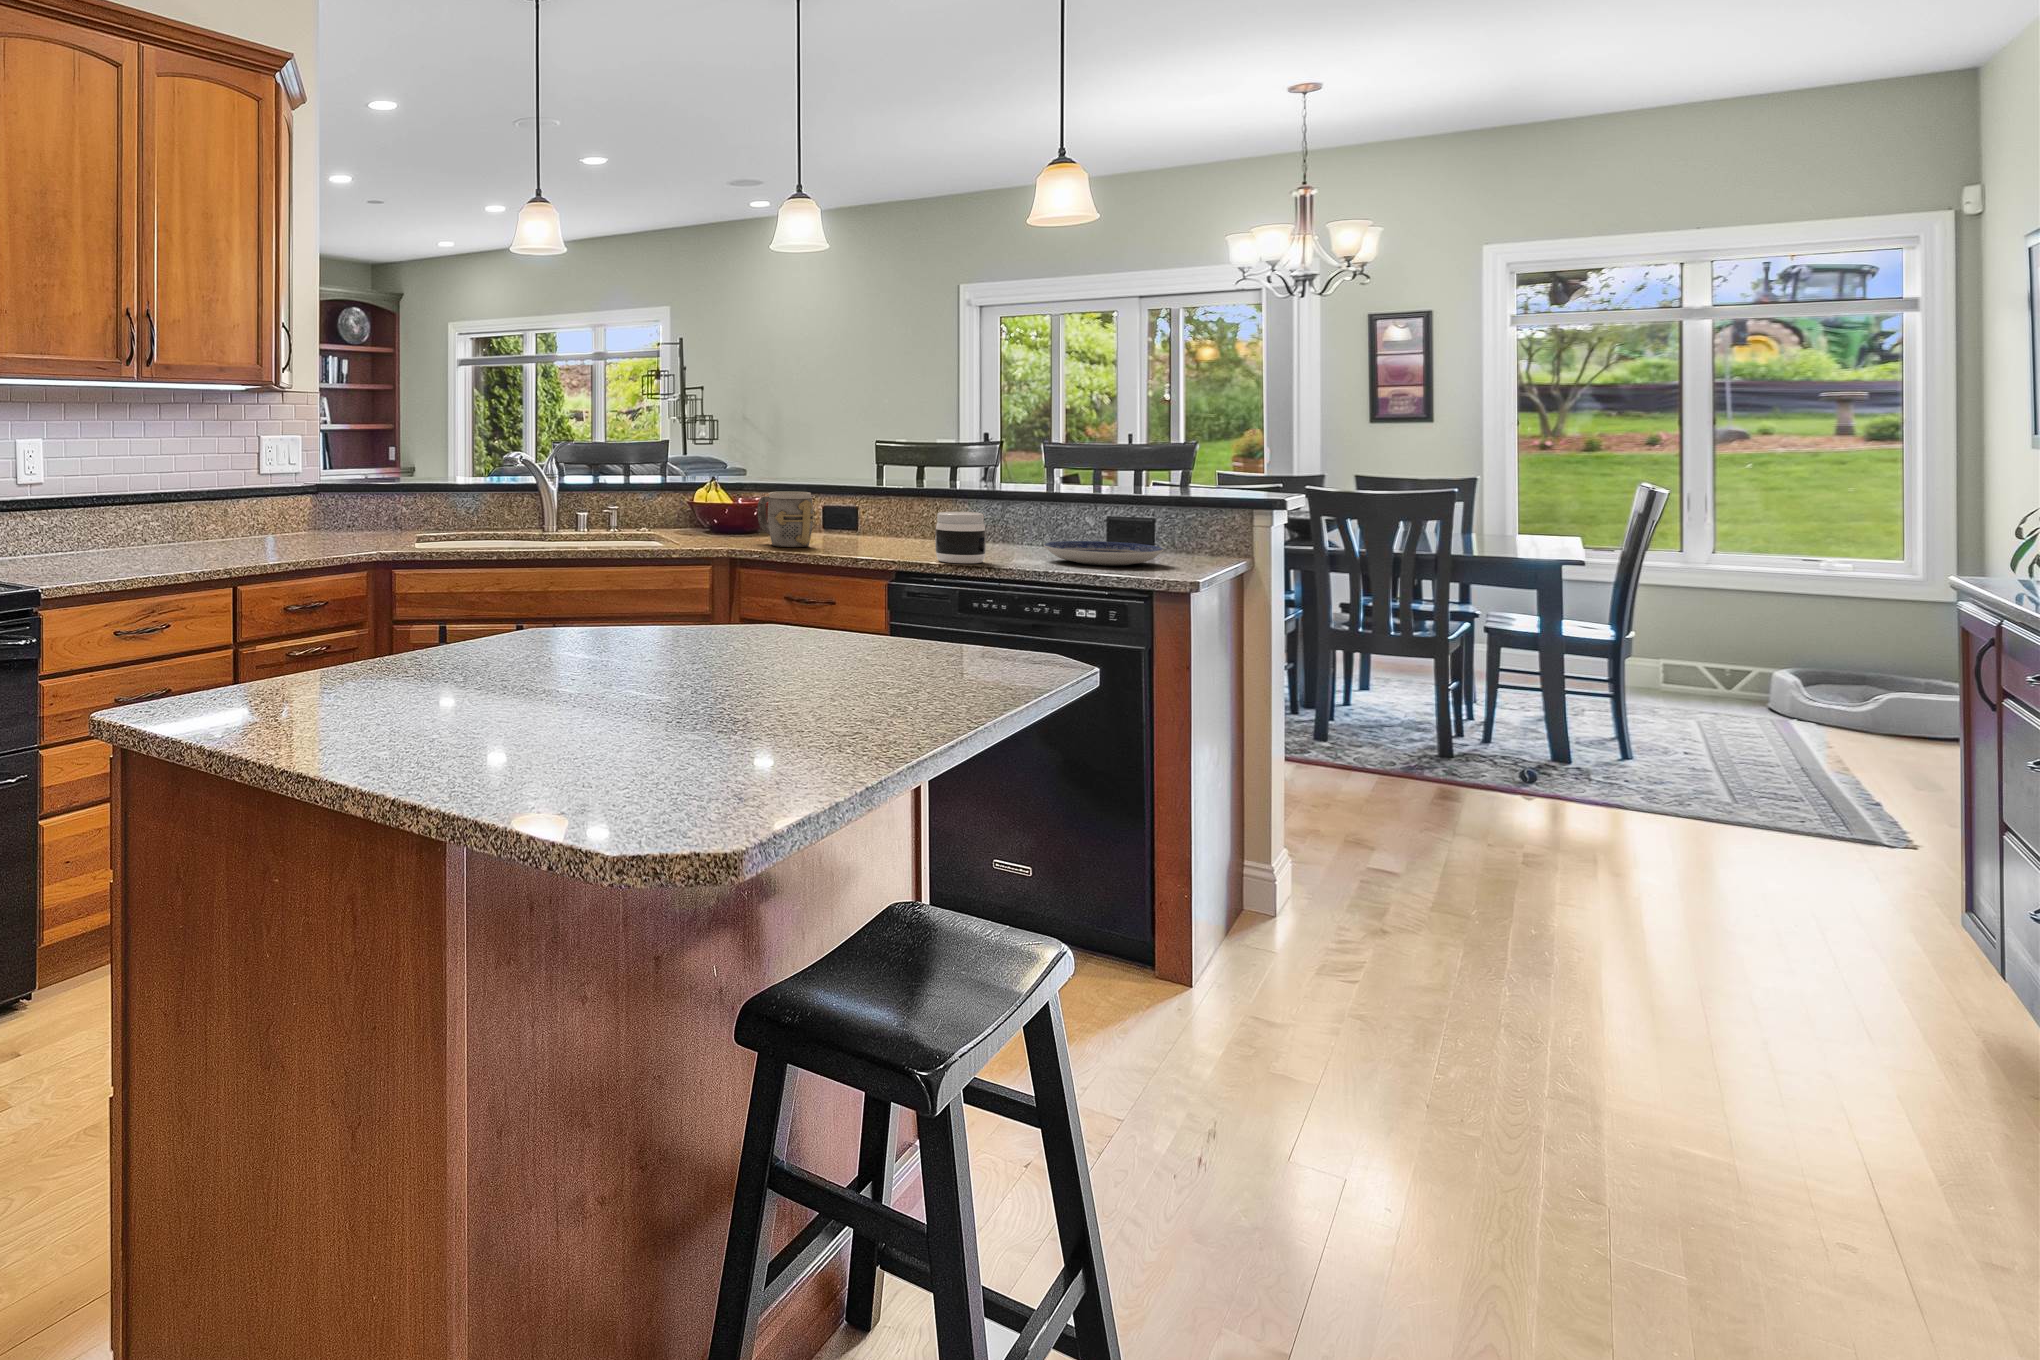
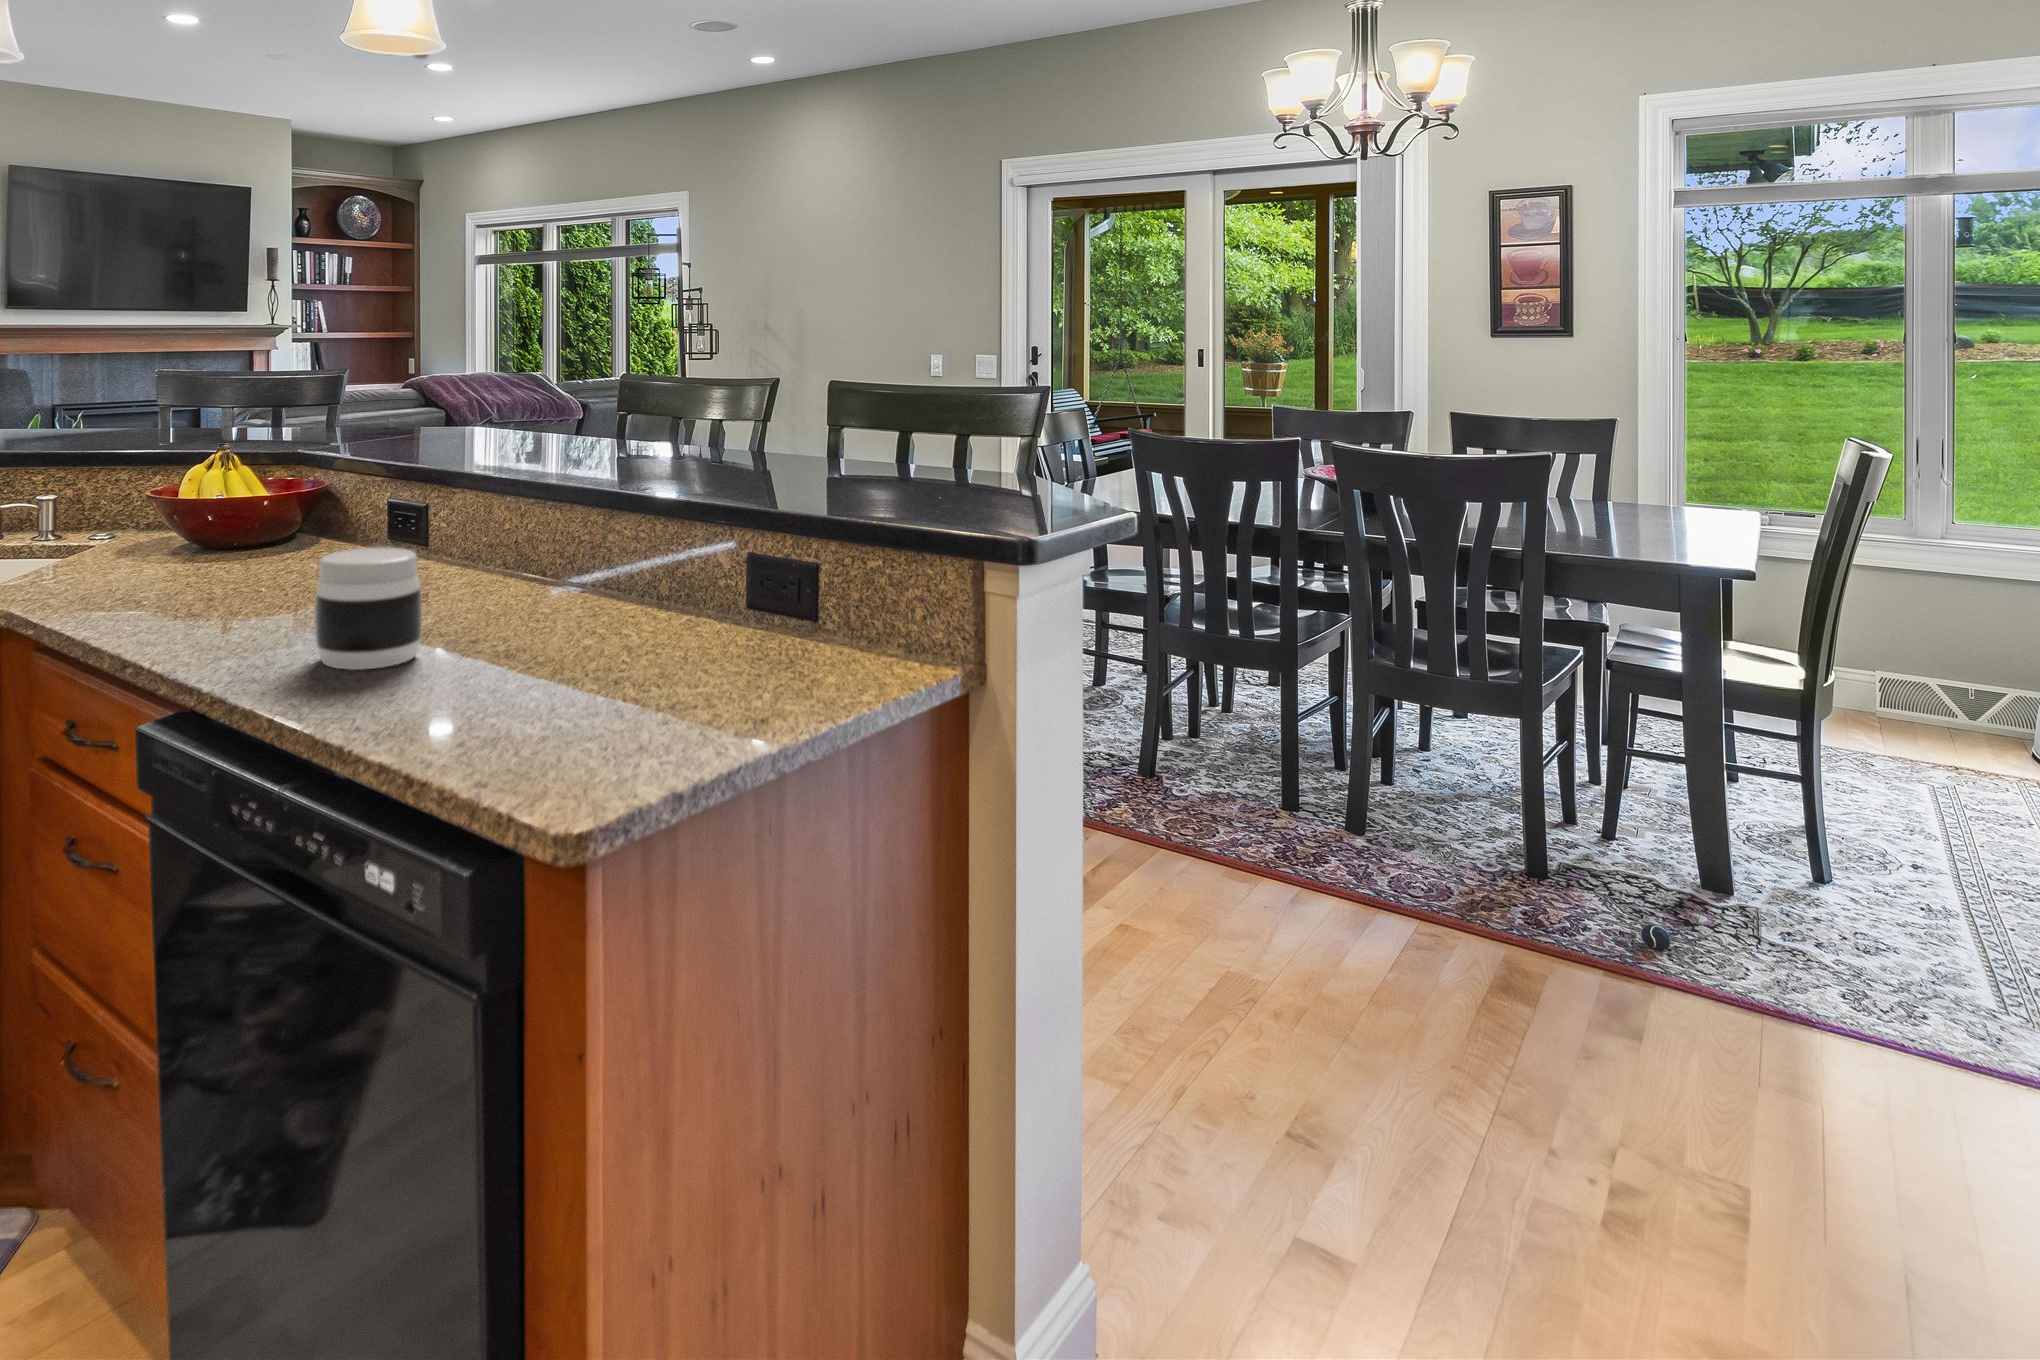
mug: present [758,491,814,547] -> none [182,482,276,594]
plate: present [1044,541,1163,565] -> none [552,602,786,677]

